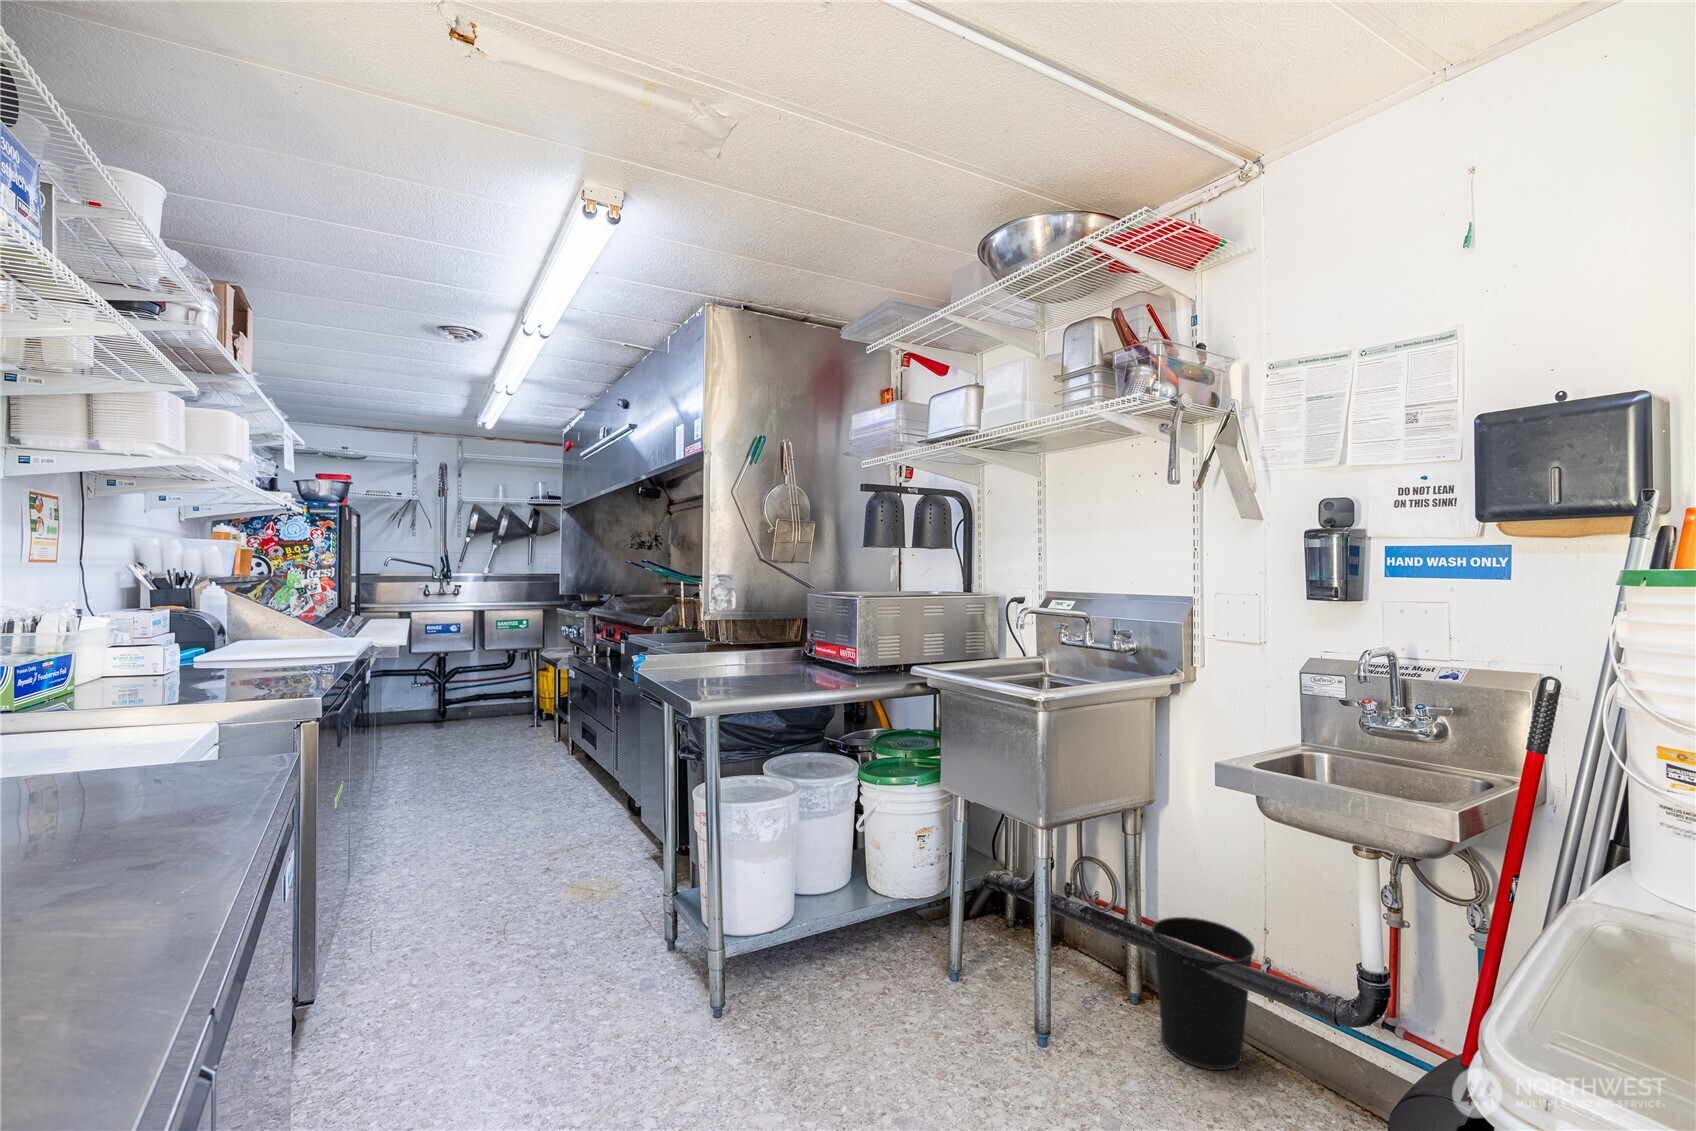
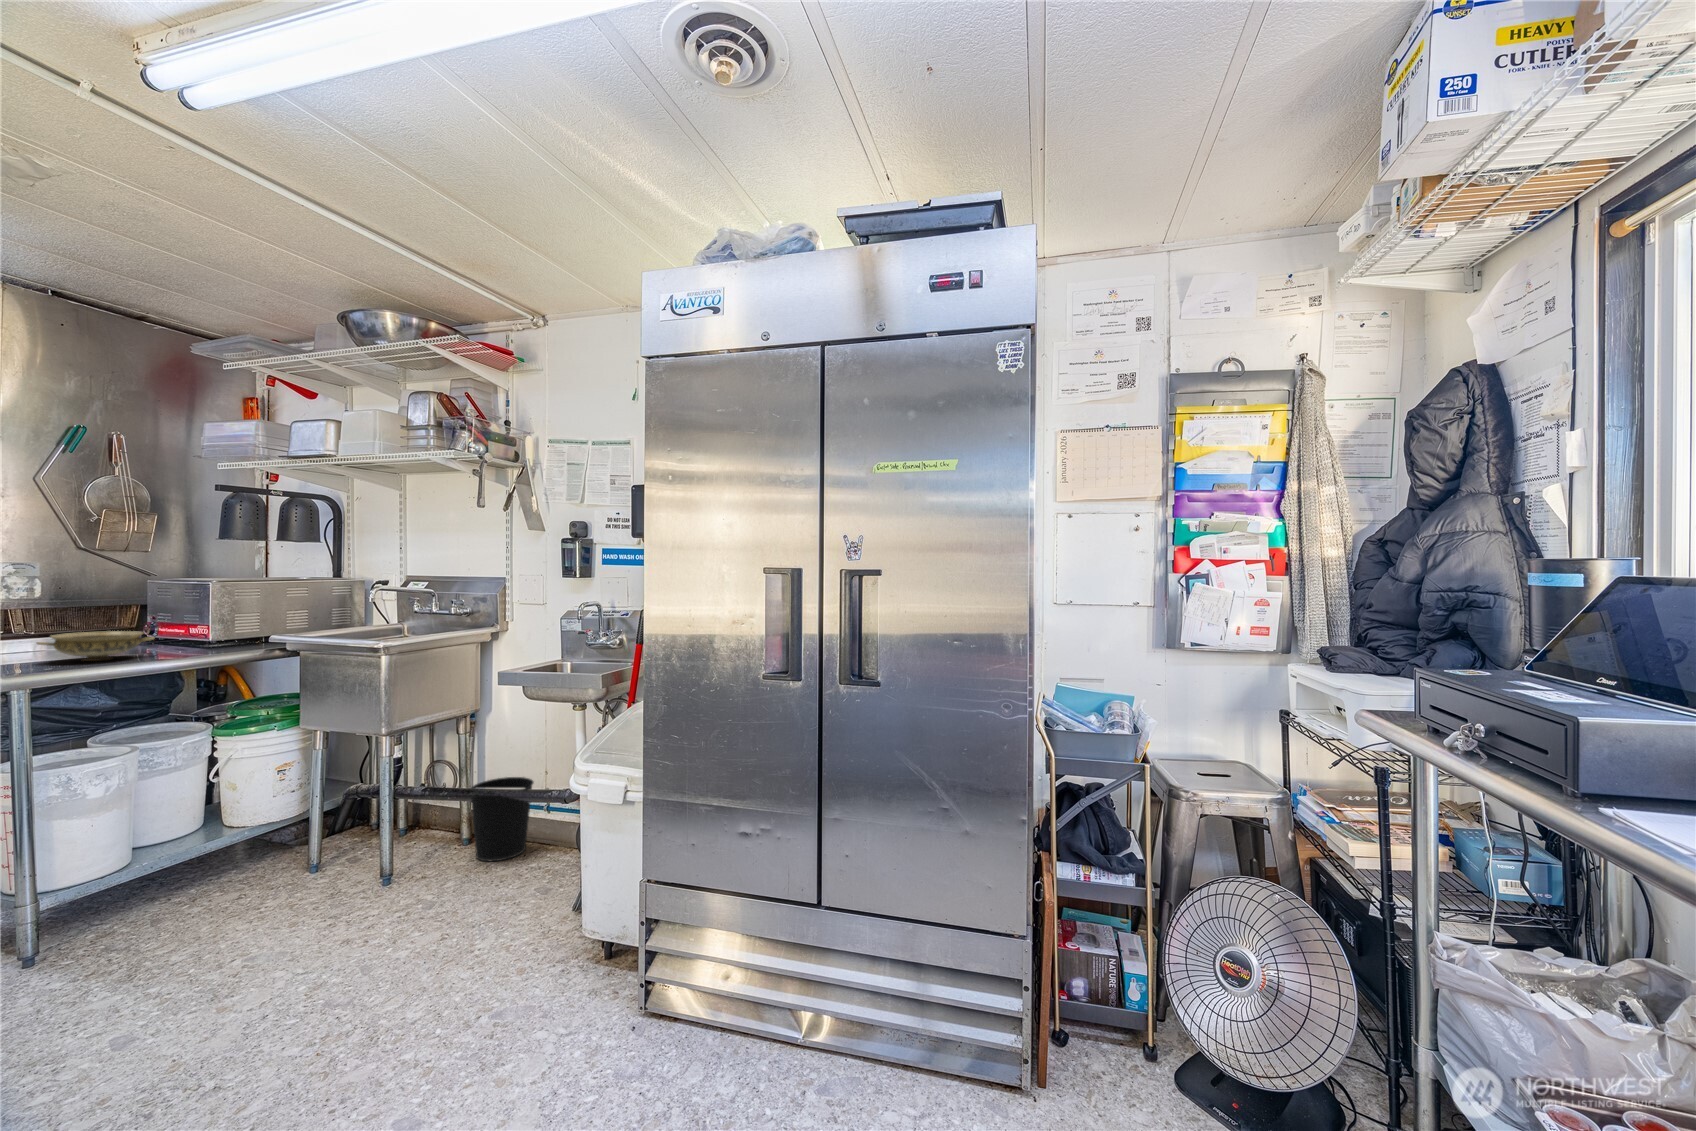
ceramic bowl: none [725,648,811,681] -> present [37,631,154,661]

